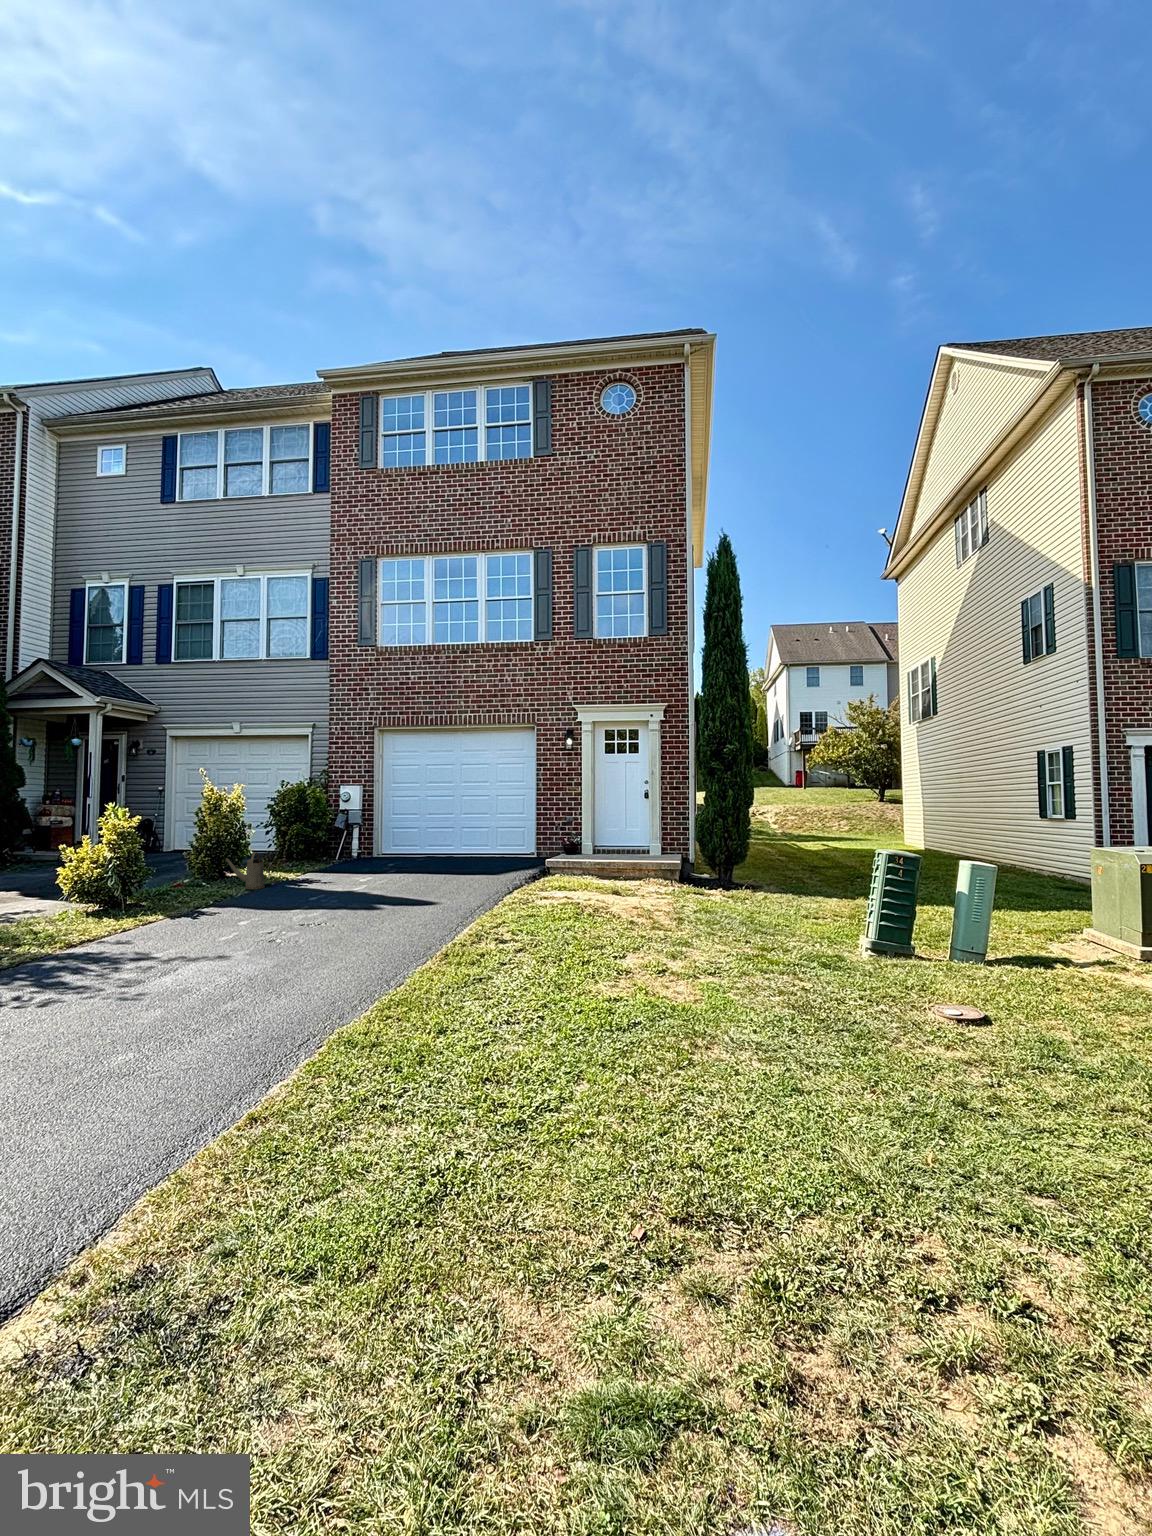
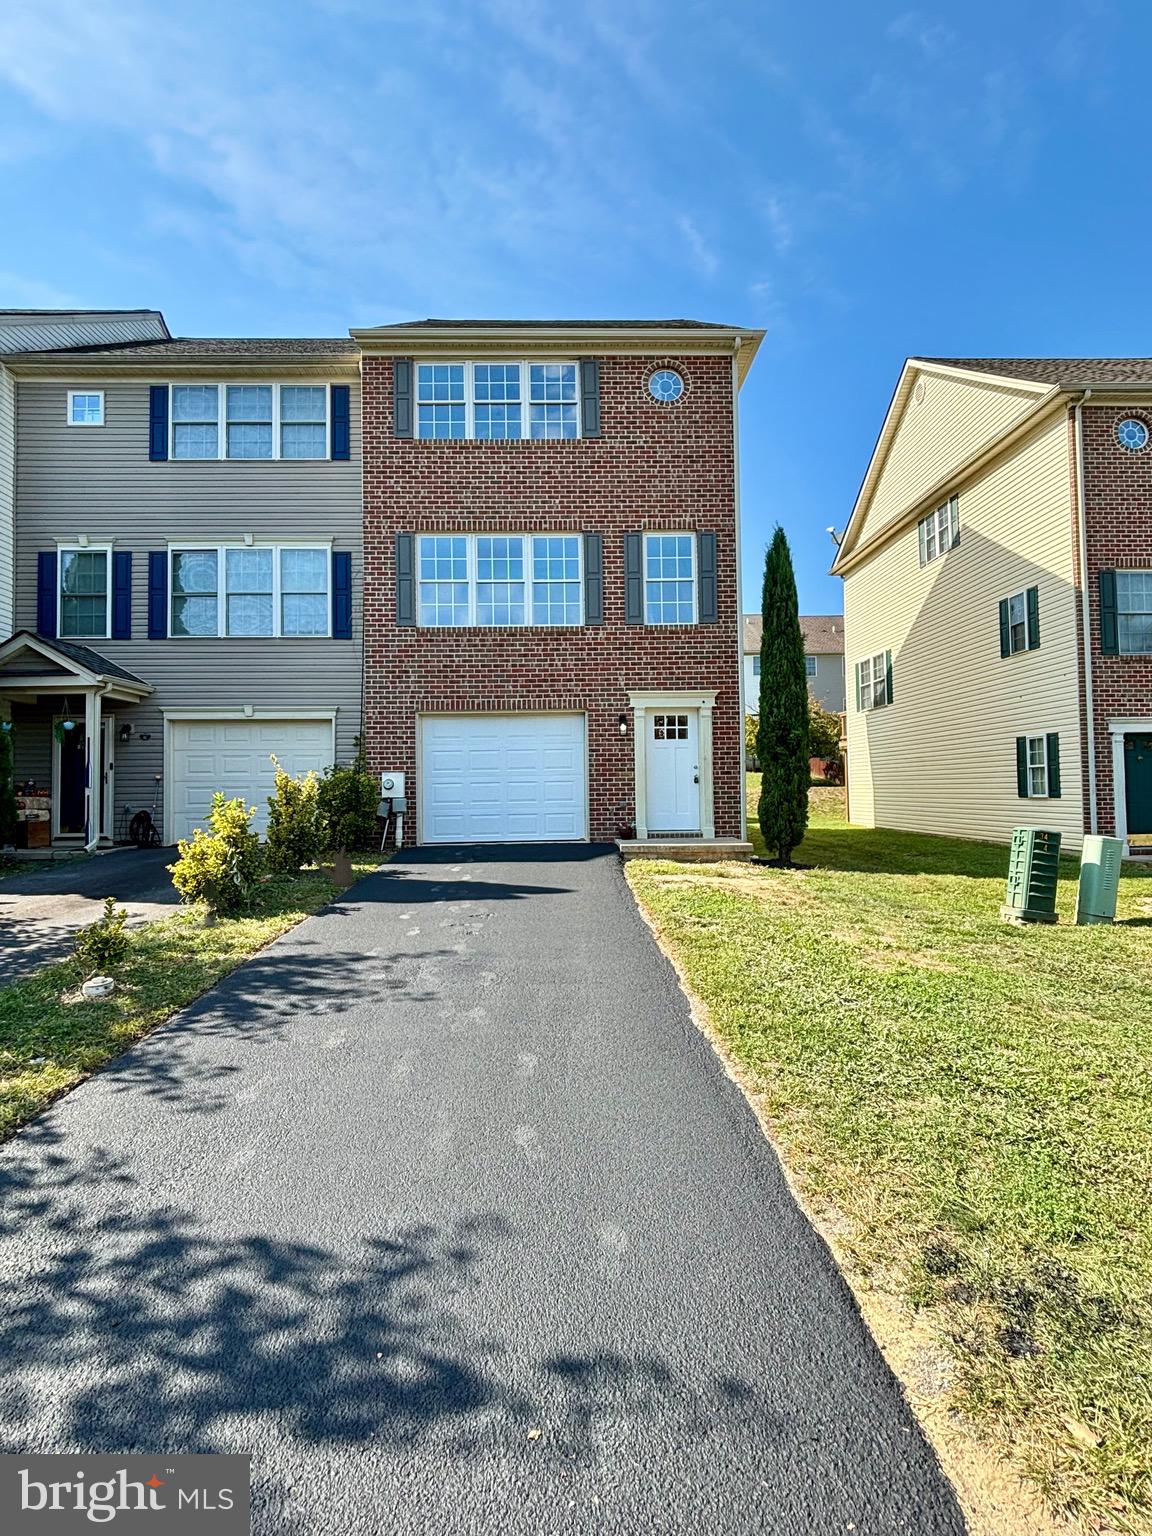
potted plant: none [69,874,107,915] -> present [192,880,228,926]

